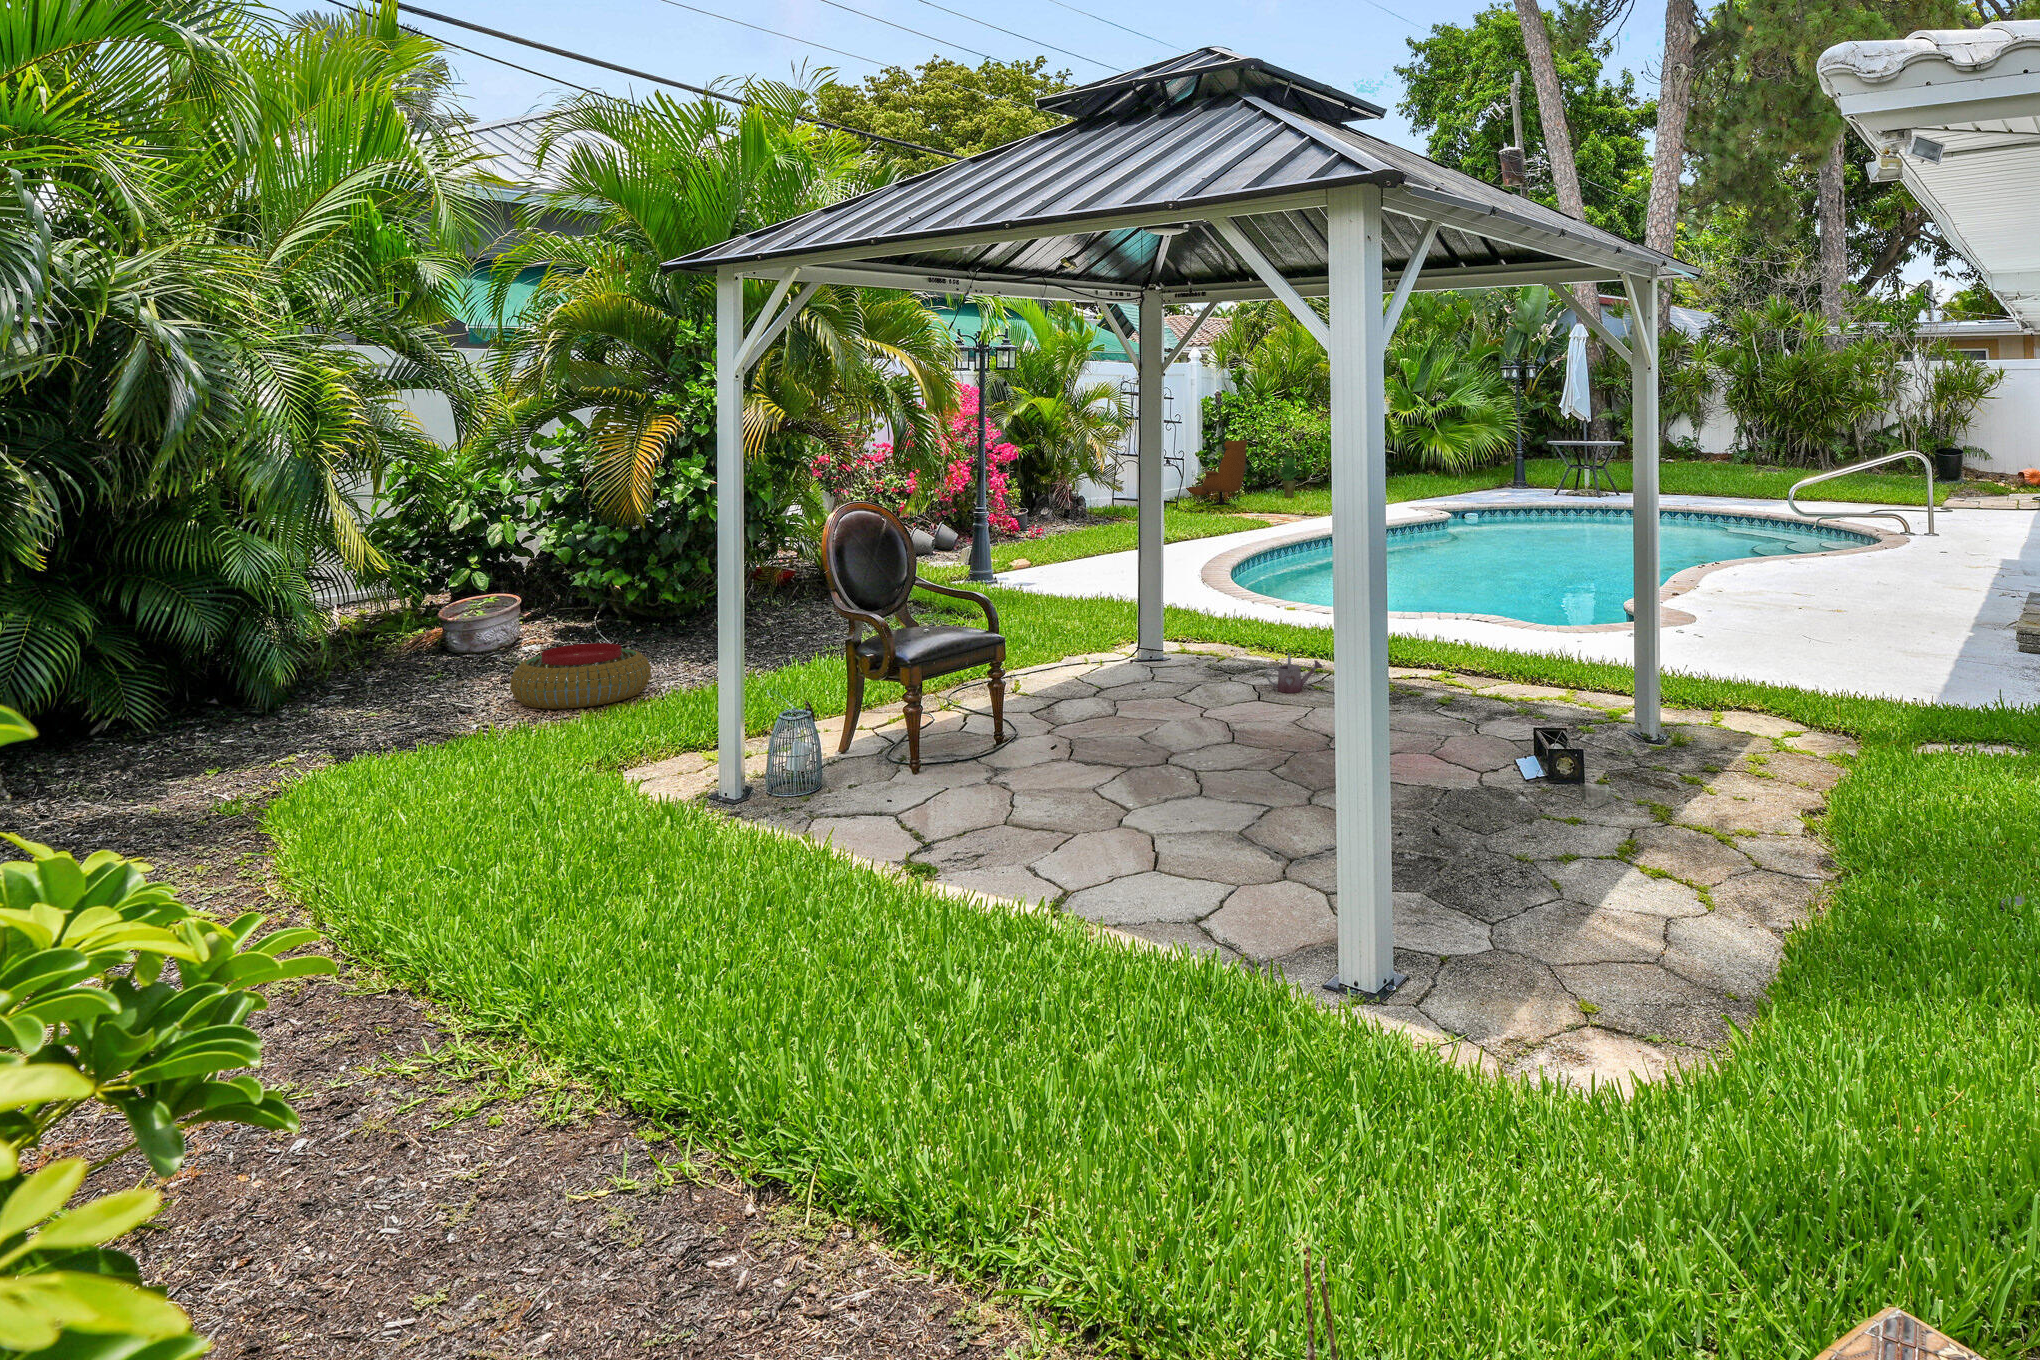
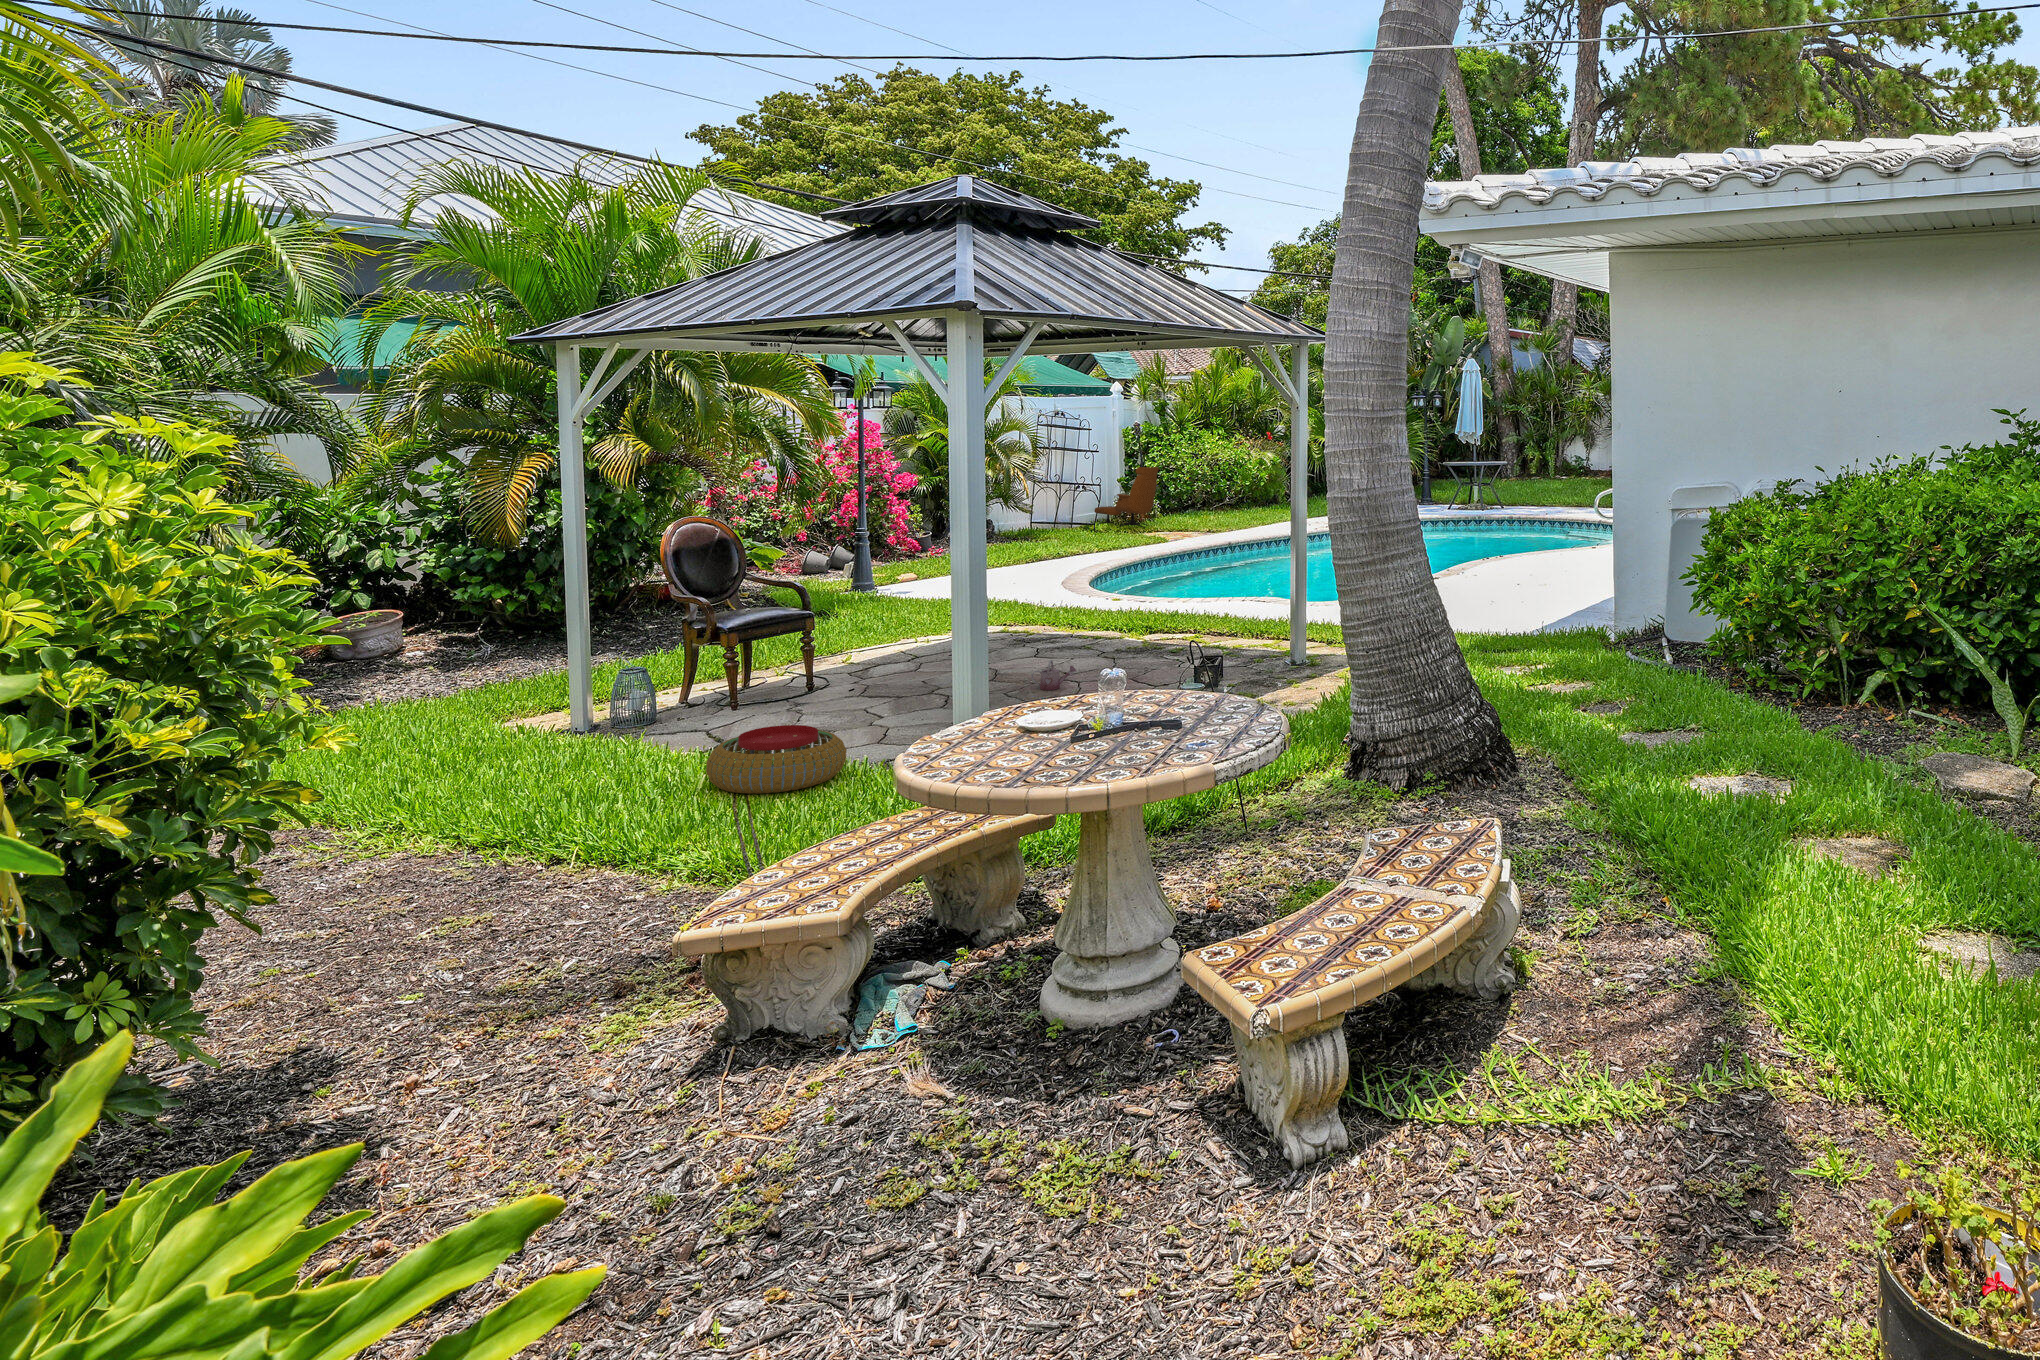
potted plant: present [1278,456,1299,498] -> none [1192,479,1222,518]
pouf: present [510,643,651,709] -> present [706,725,847,794]

